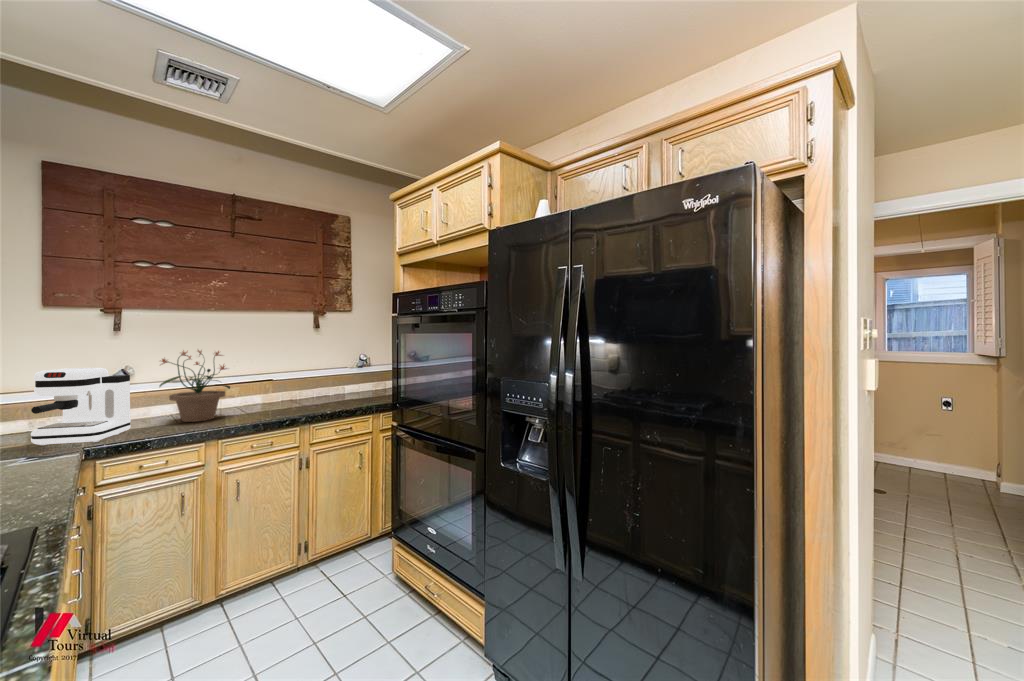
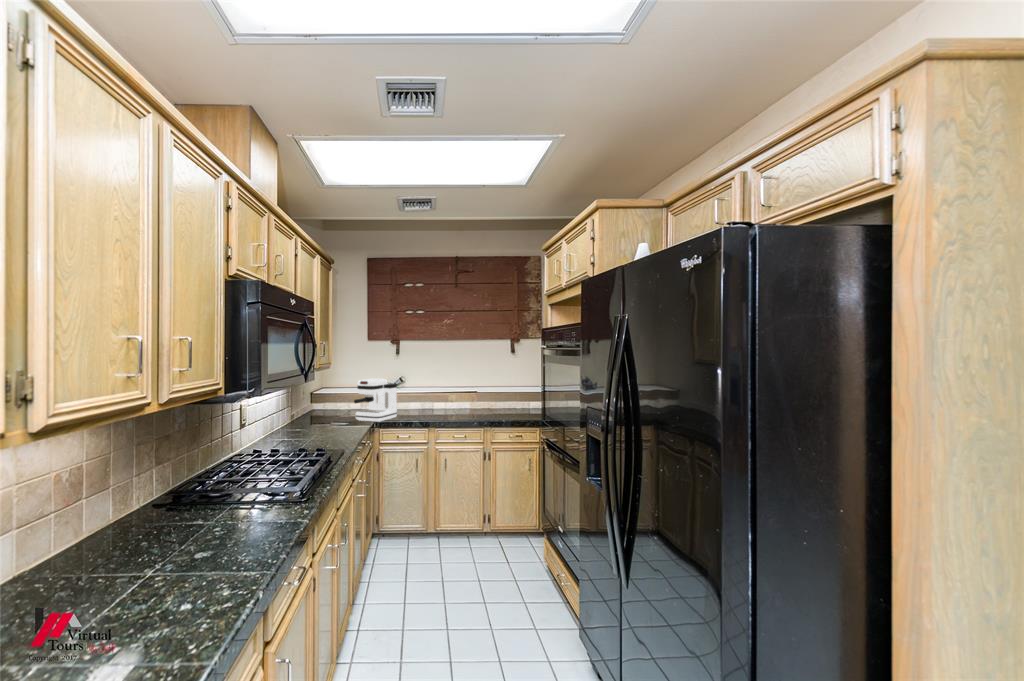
potted plant: present [160,350,230,422] -> none [411,367,450,416]

